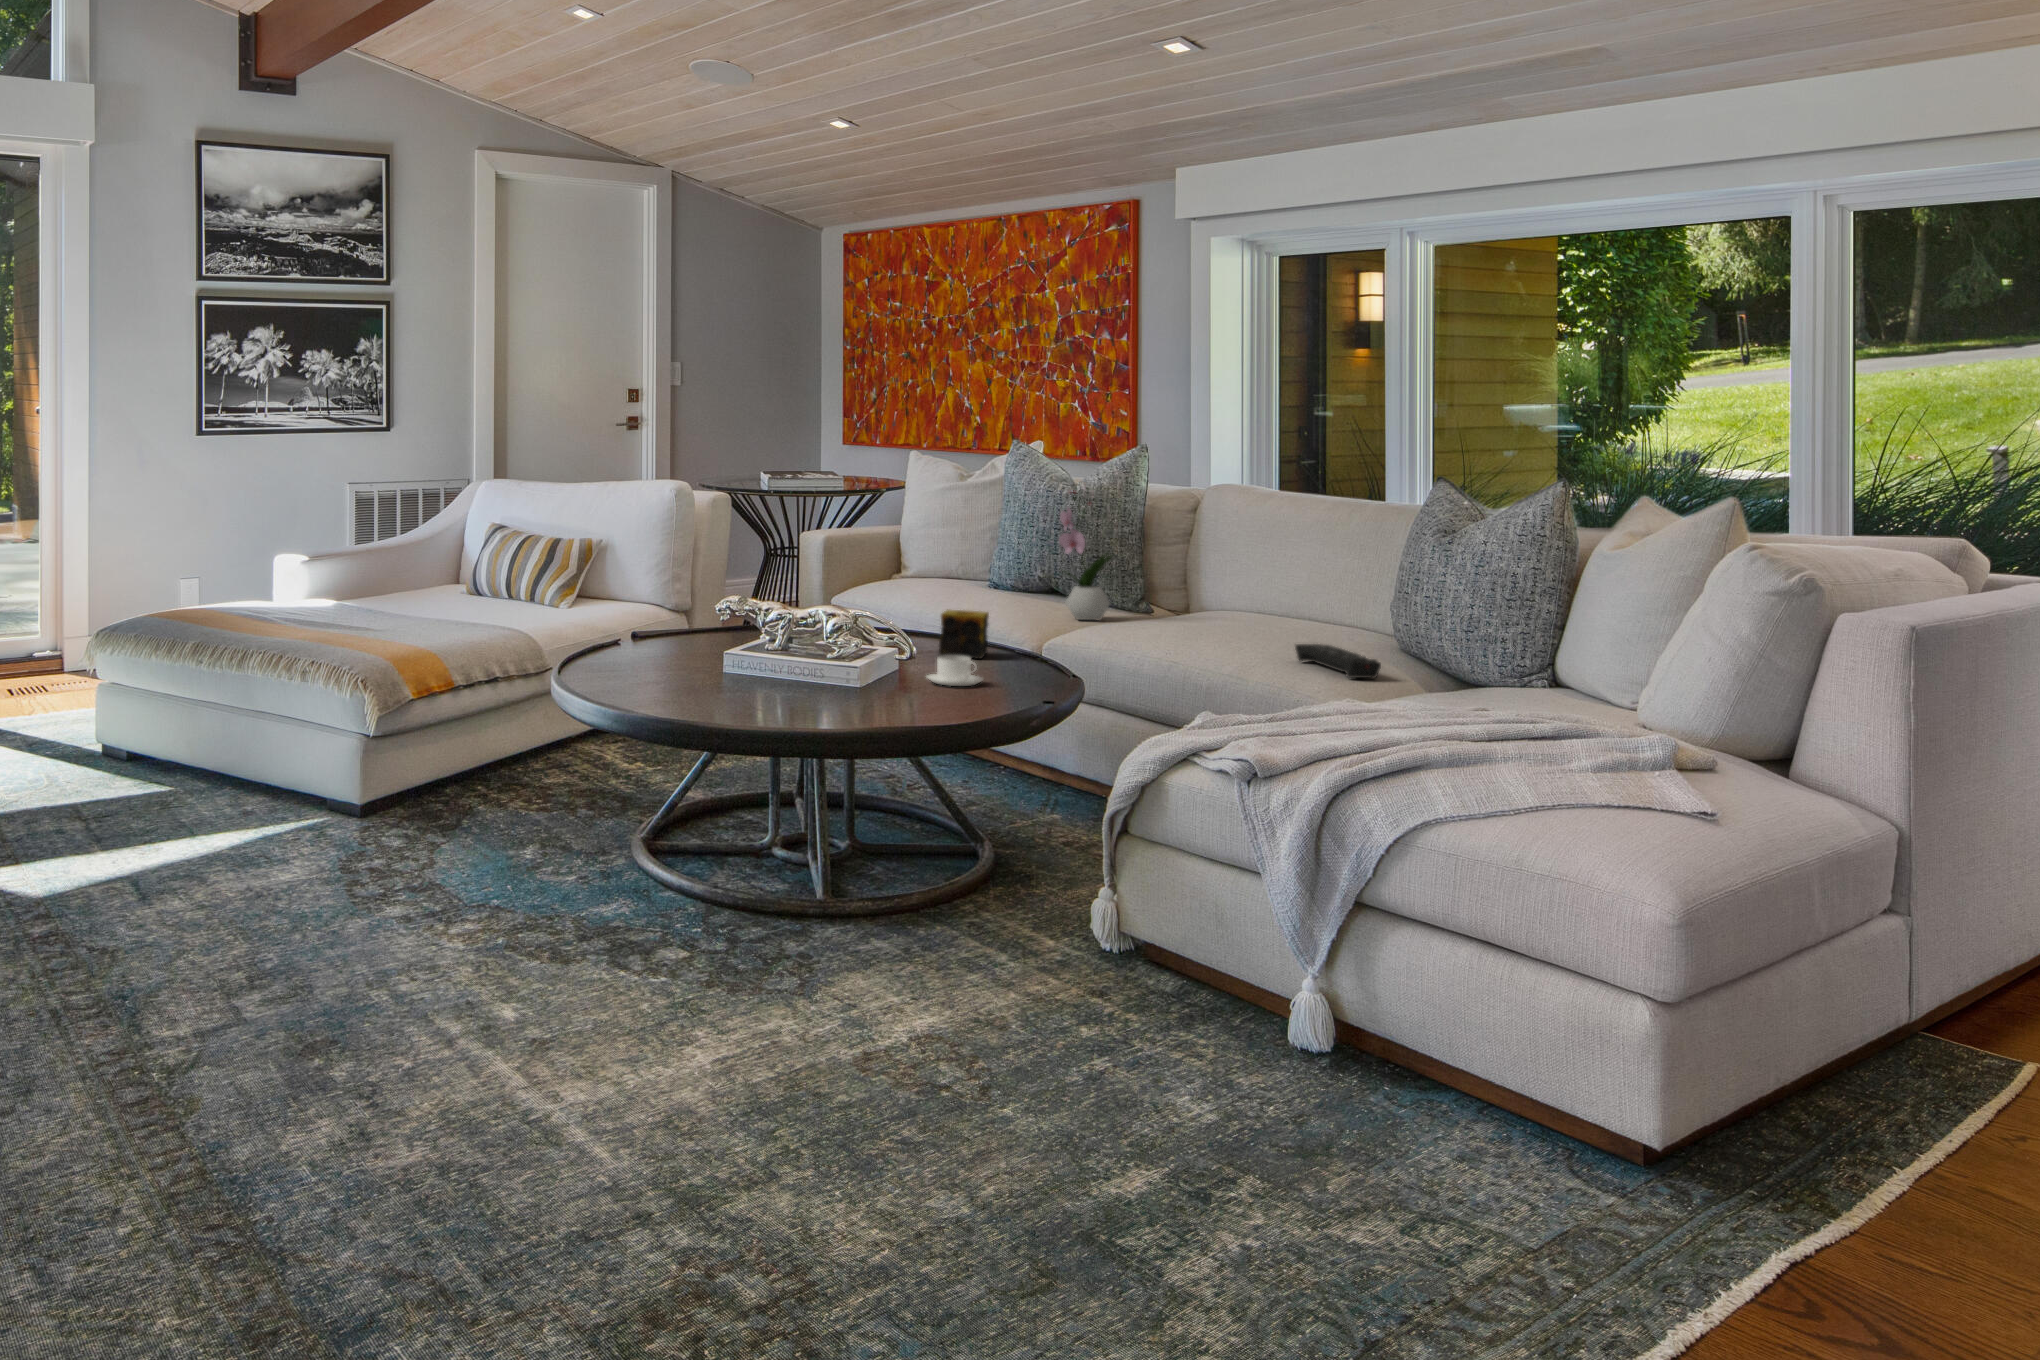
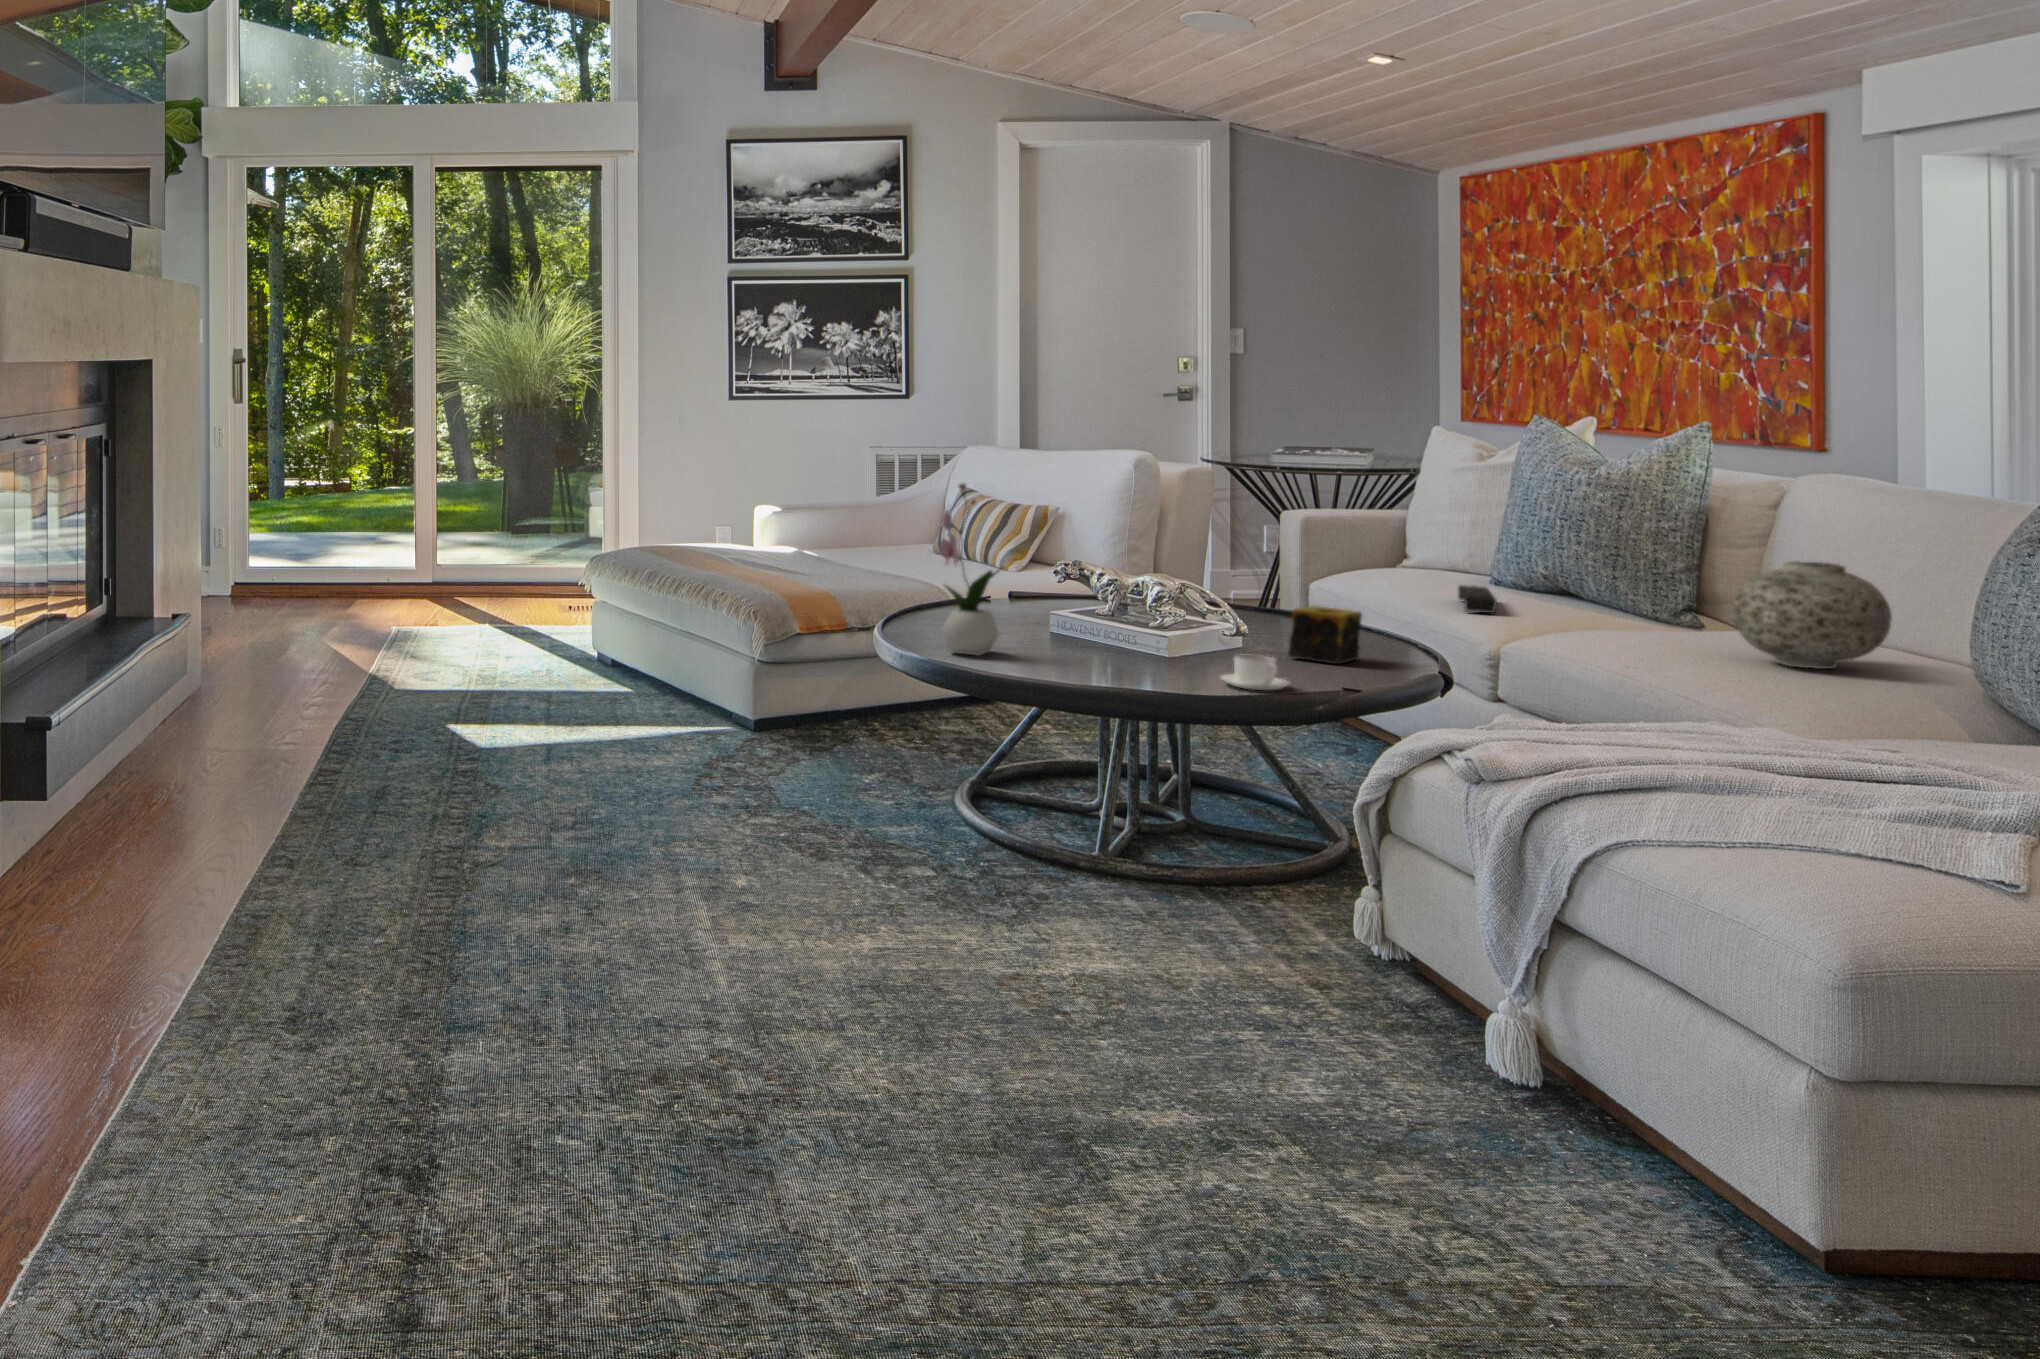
flower arrangement: present [1059,491,1112,620] -> present [940,483,999,656]
vase: none [1205,551,1305,633] -> present [1732,562,1892,669]
remote control: present [1295,644,1381,678] -> present [1458,585,1497,613]

